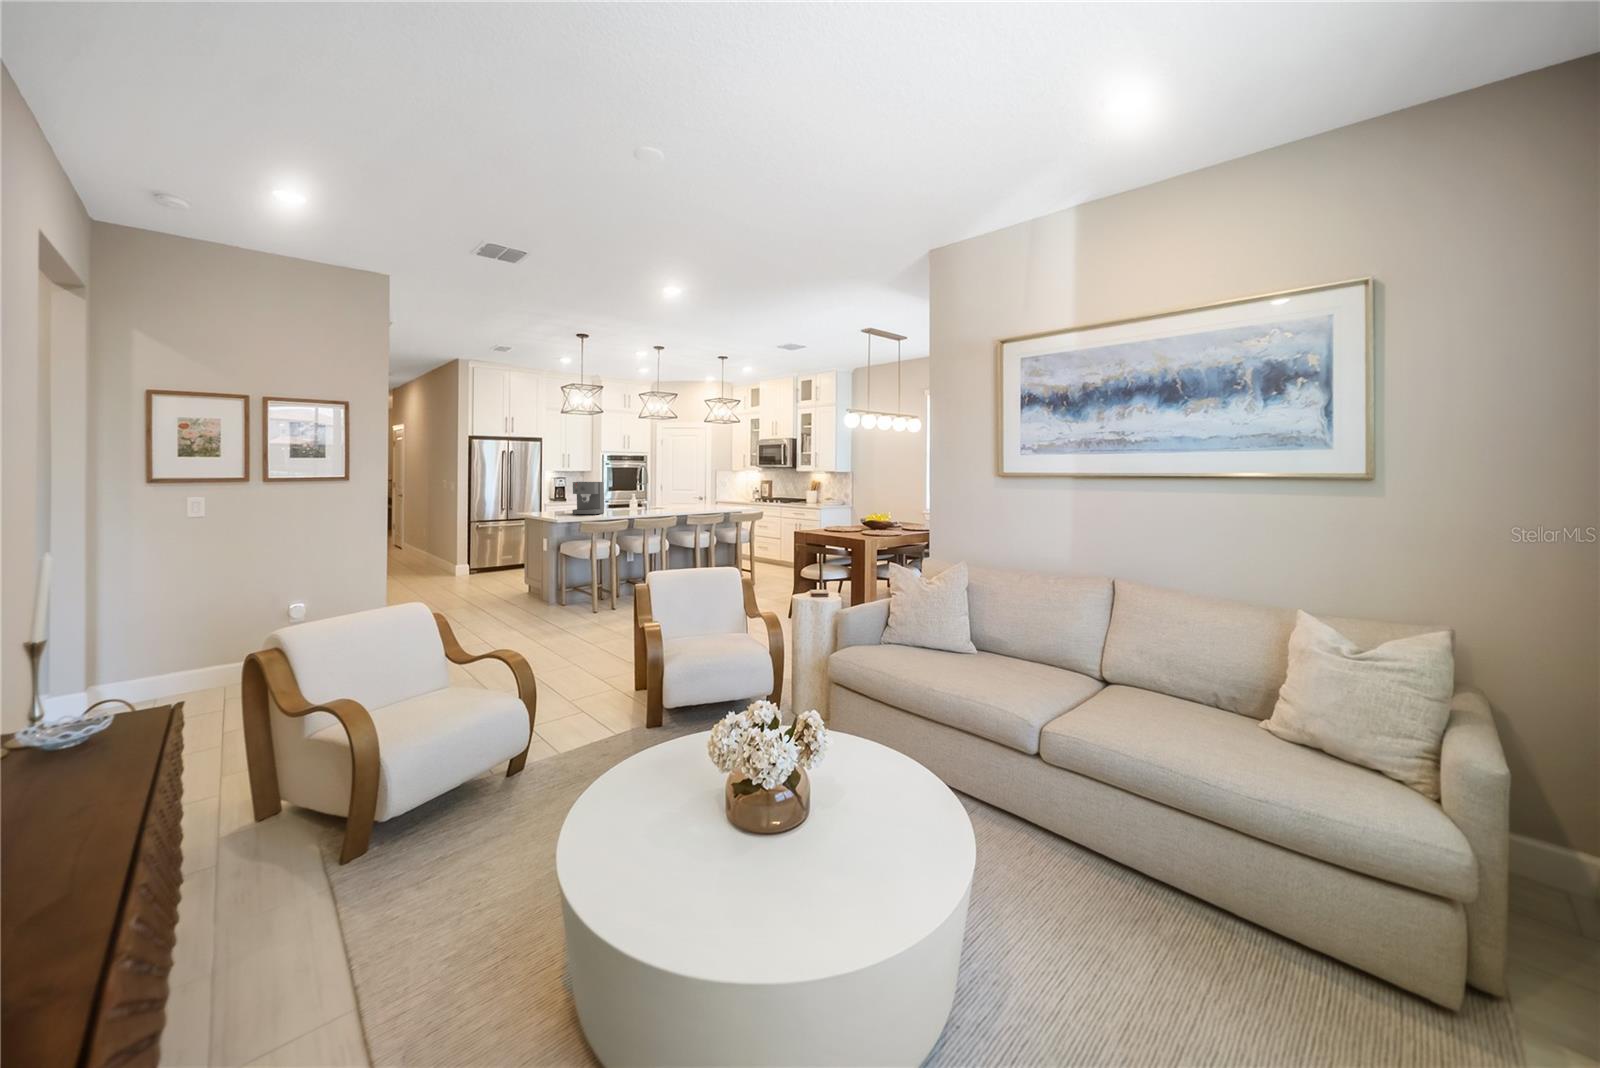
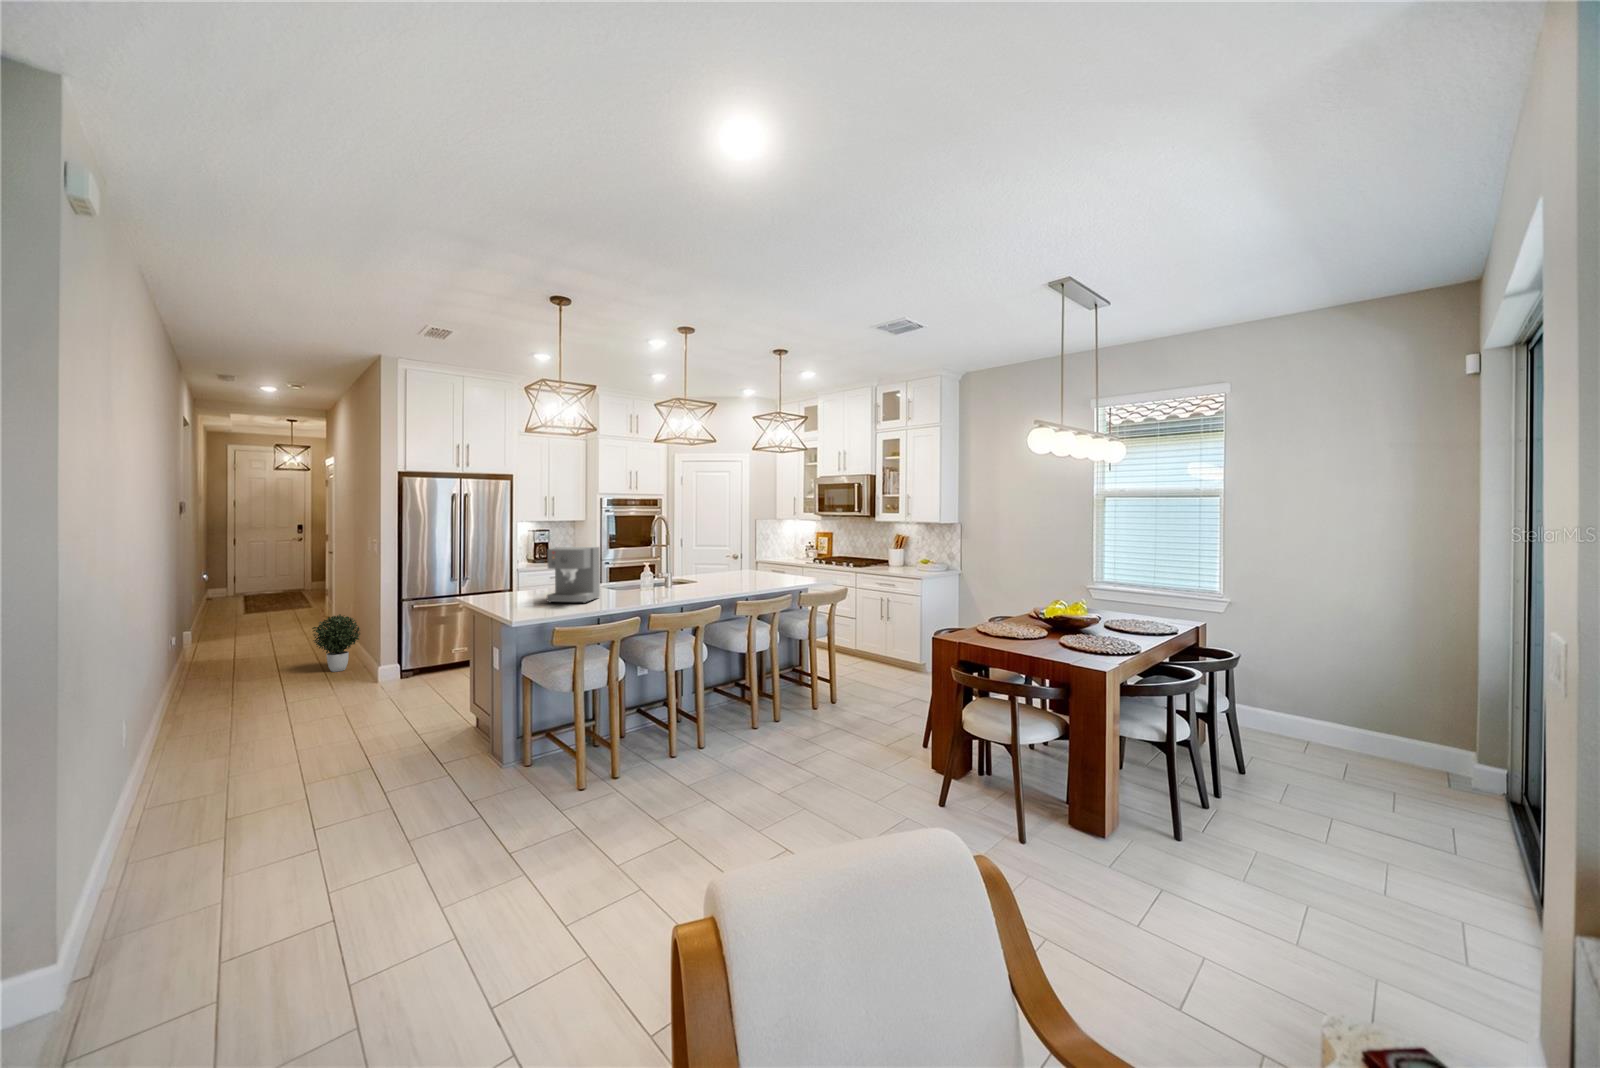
potted plant: none [408,533,439,571] -> present [312,614,360,672]

